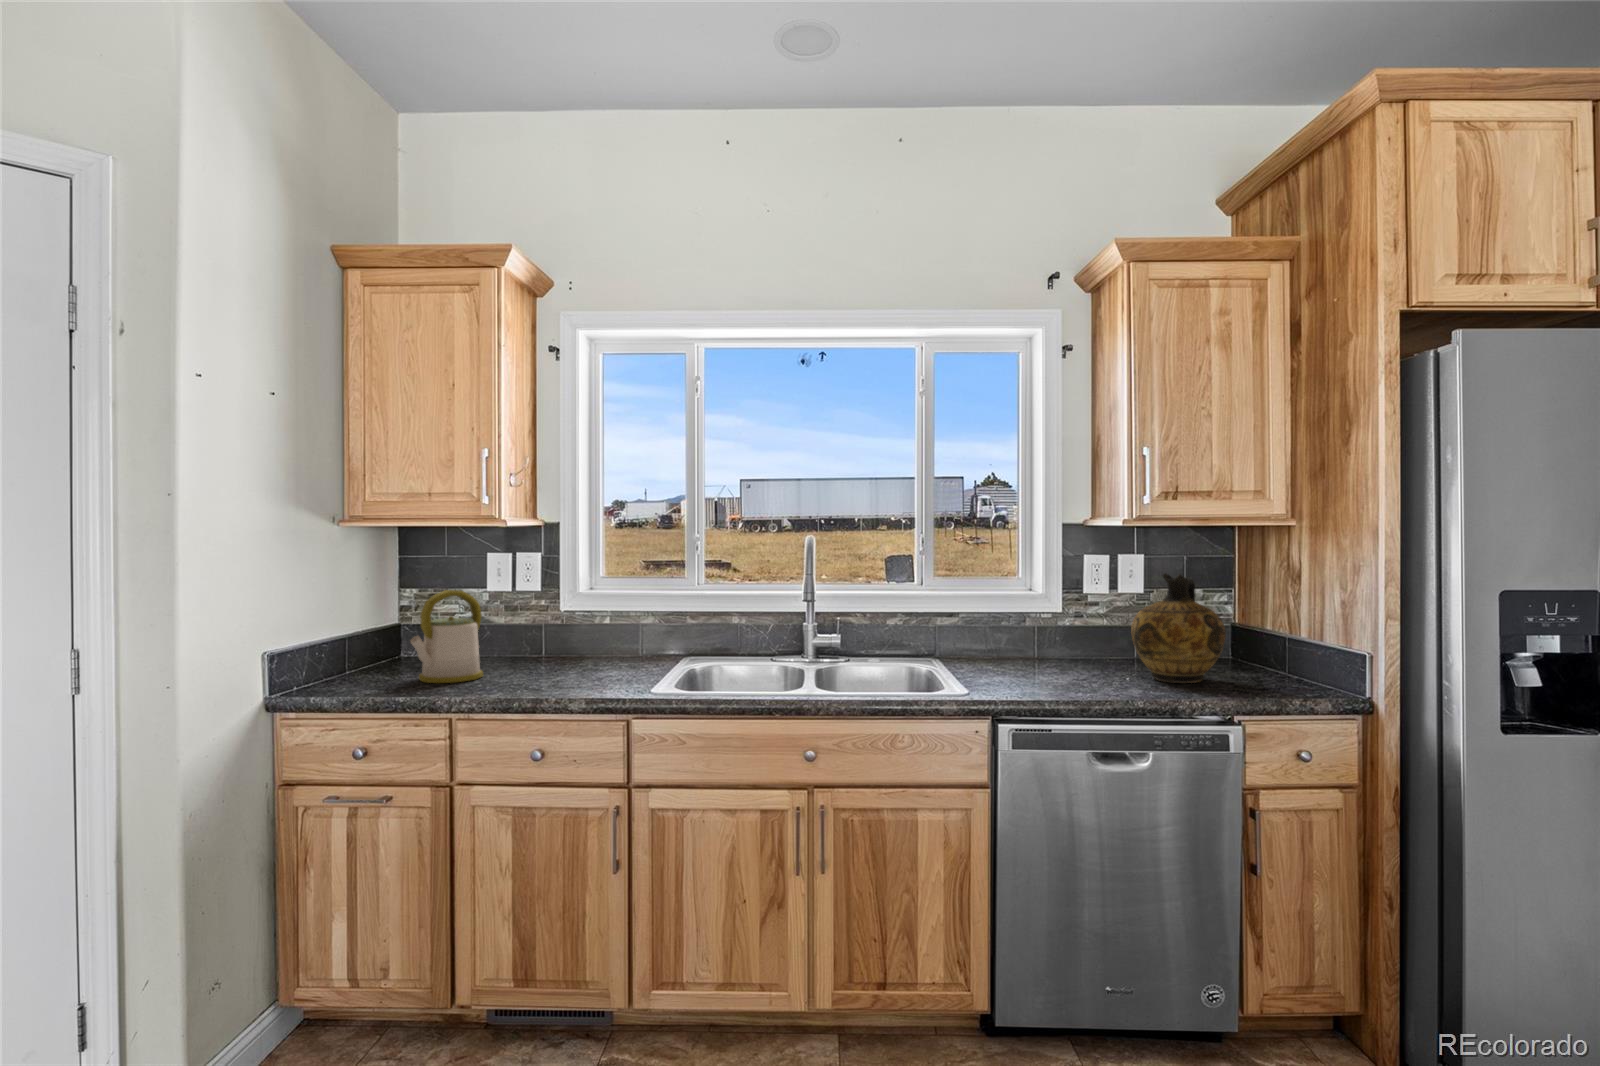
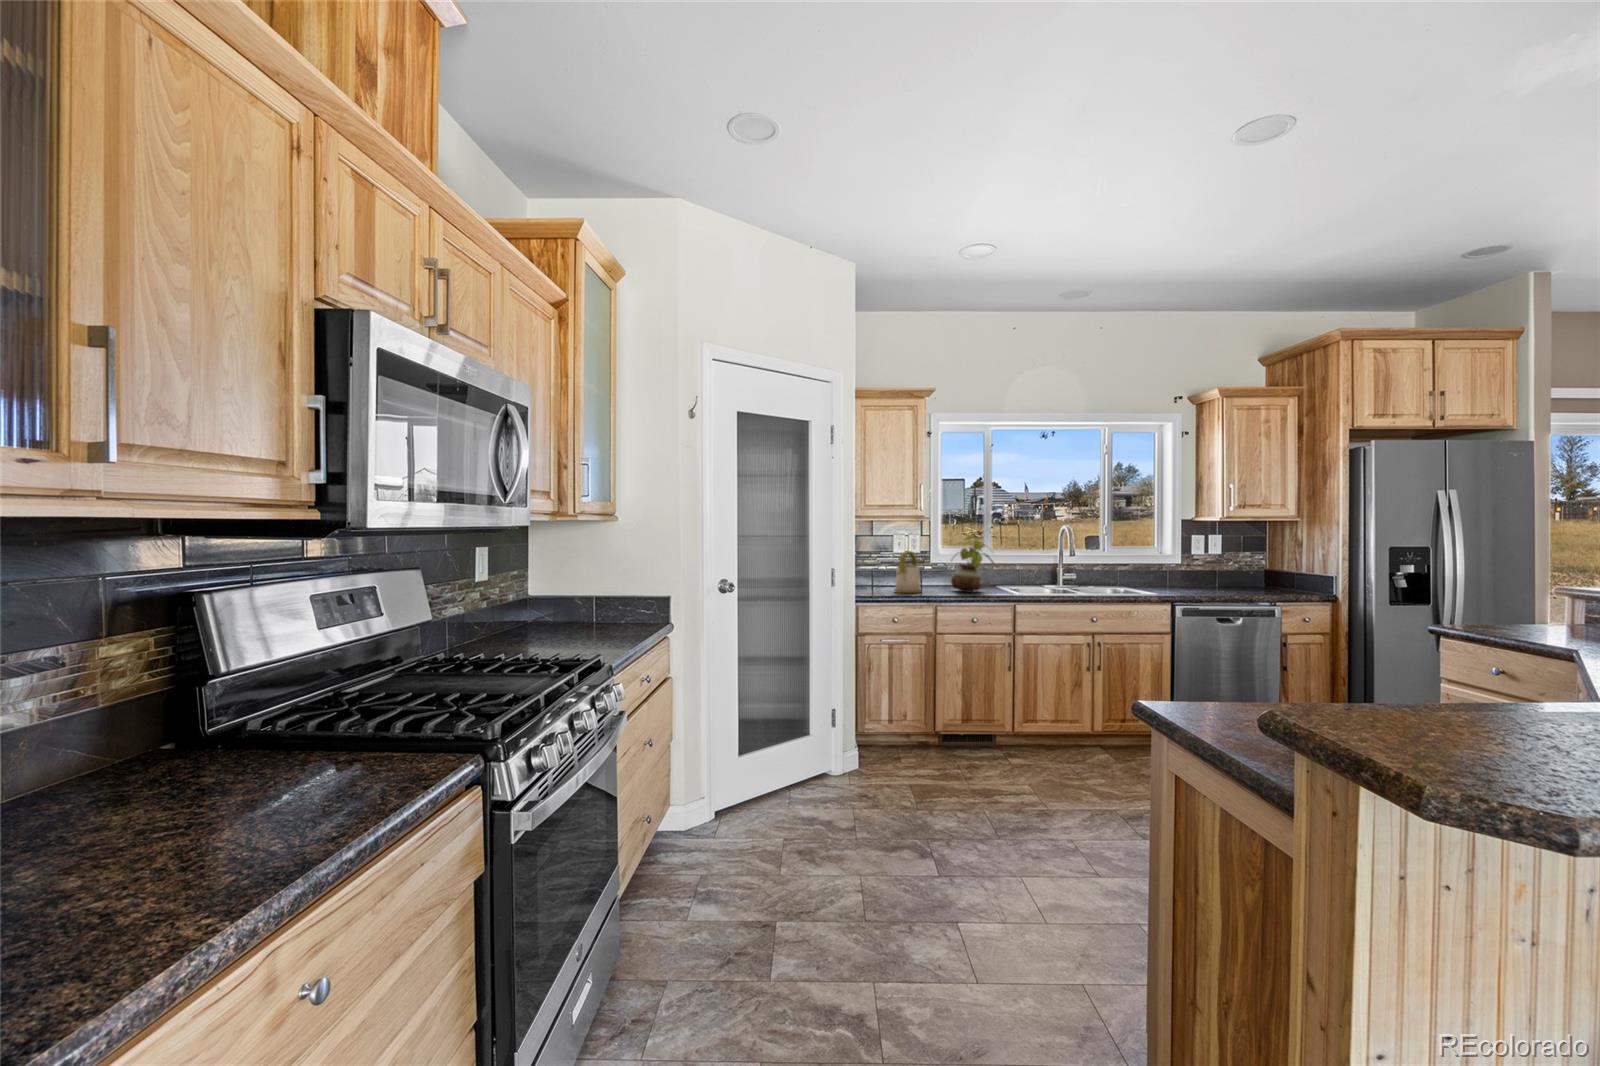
potted plant: none [536,557,622,682] -> present [951,535,995,593]
ceramic jug: present [1131,573,1226,683] -> none [1223,543,1269,592]

